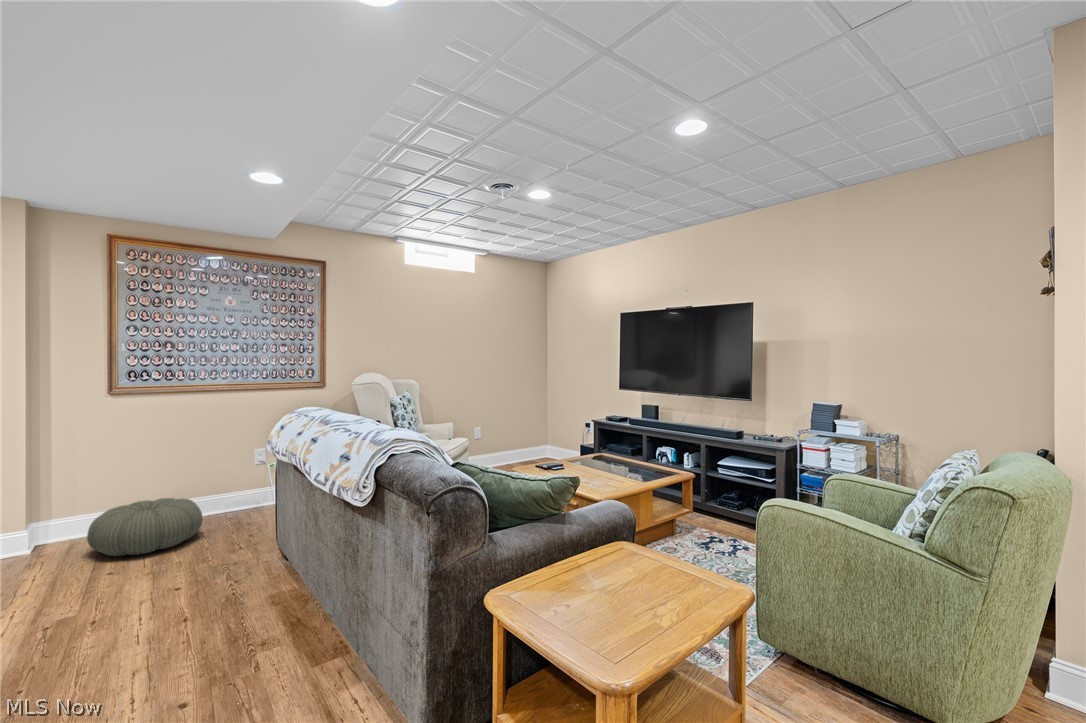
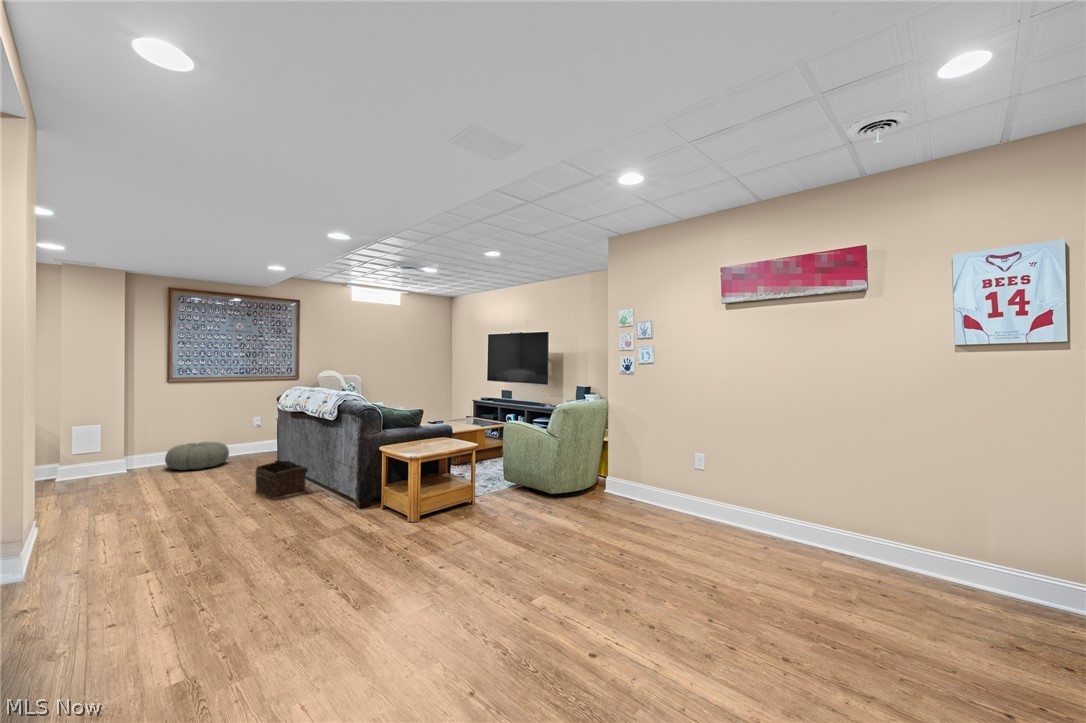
basket: none [204,570,313,687] -> present [255,460,308,498]

